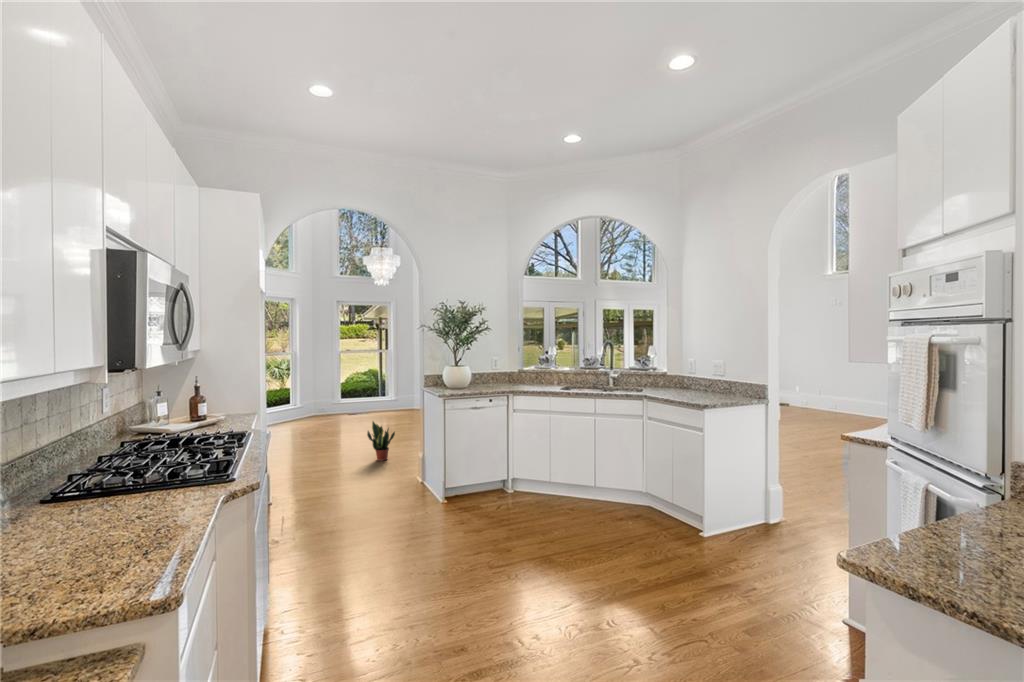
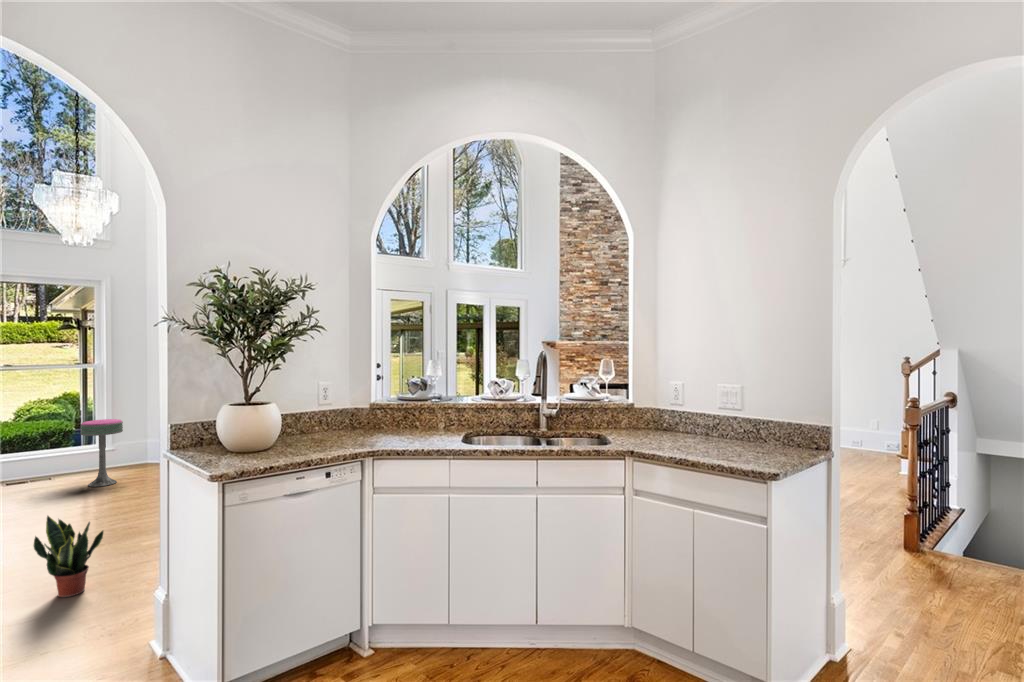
bar stool: none [379,383,399,420] -> present [81,419,123,487]

